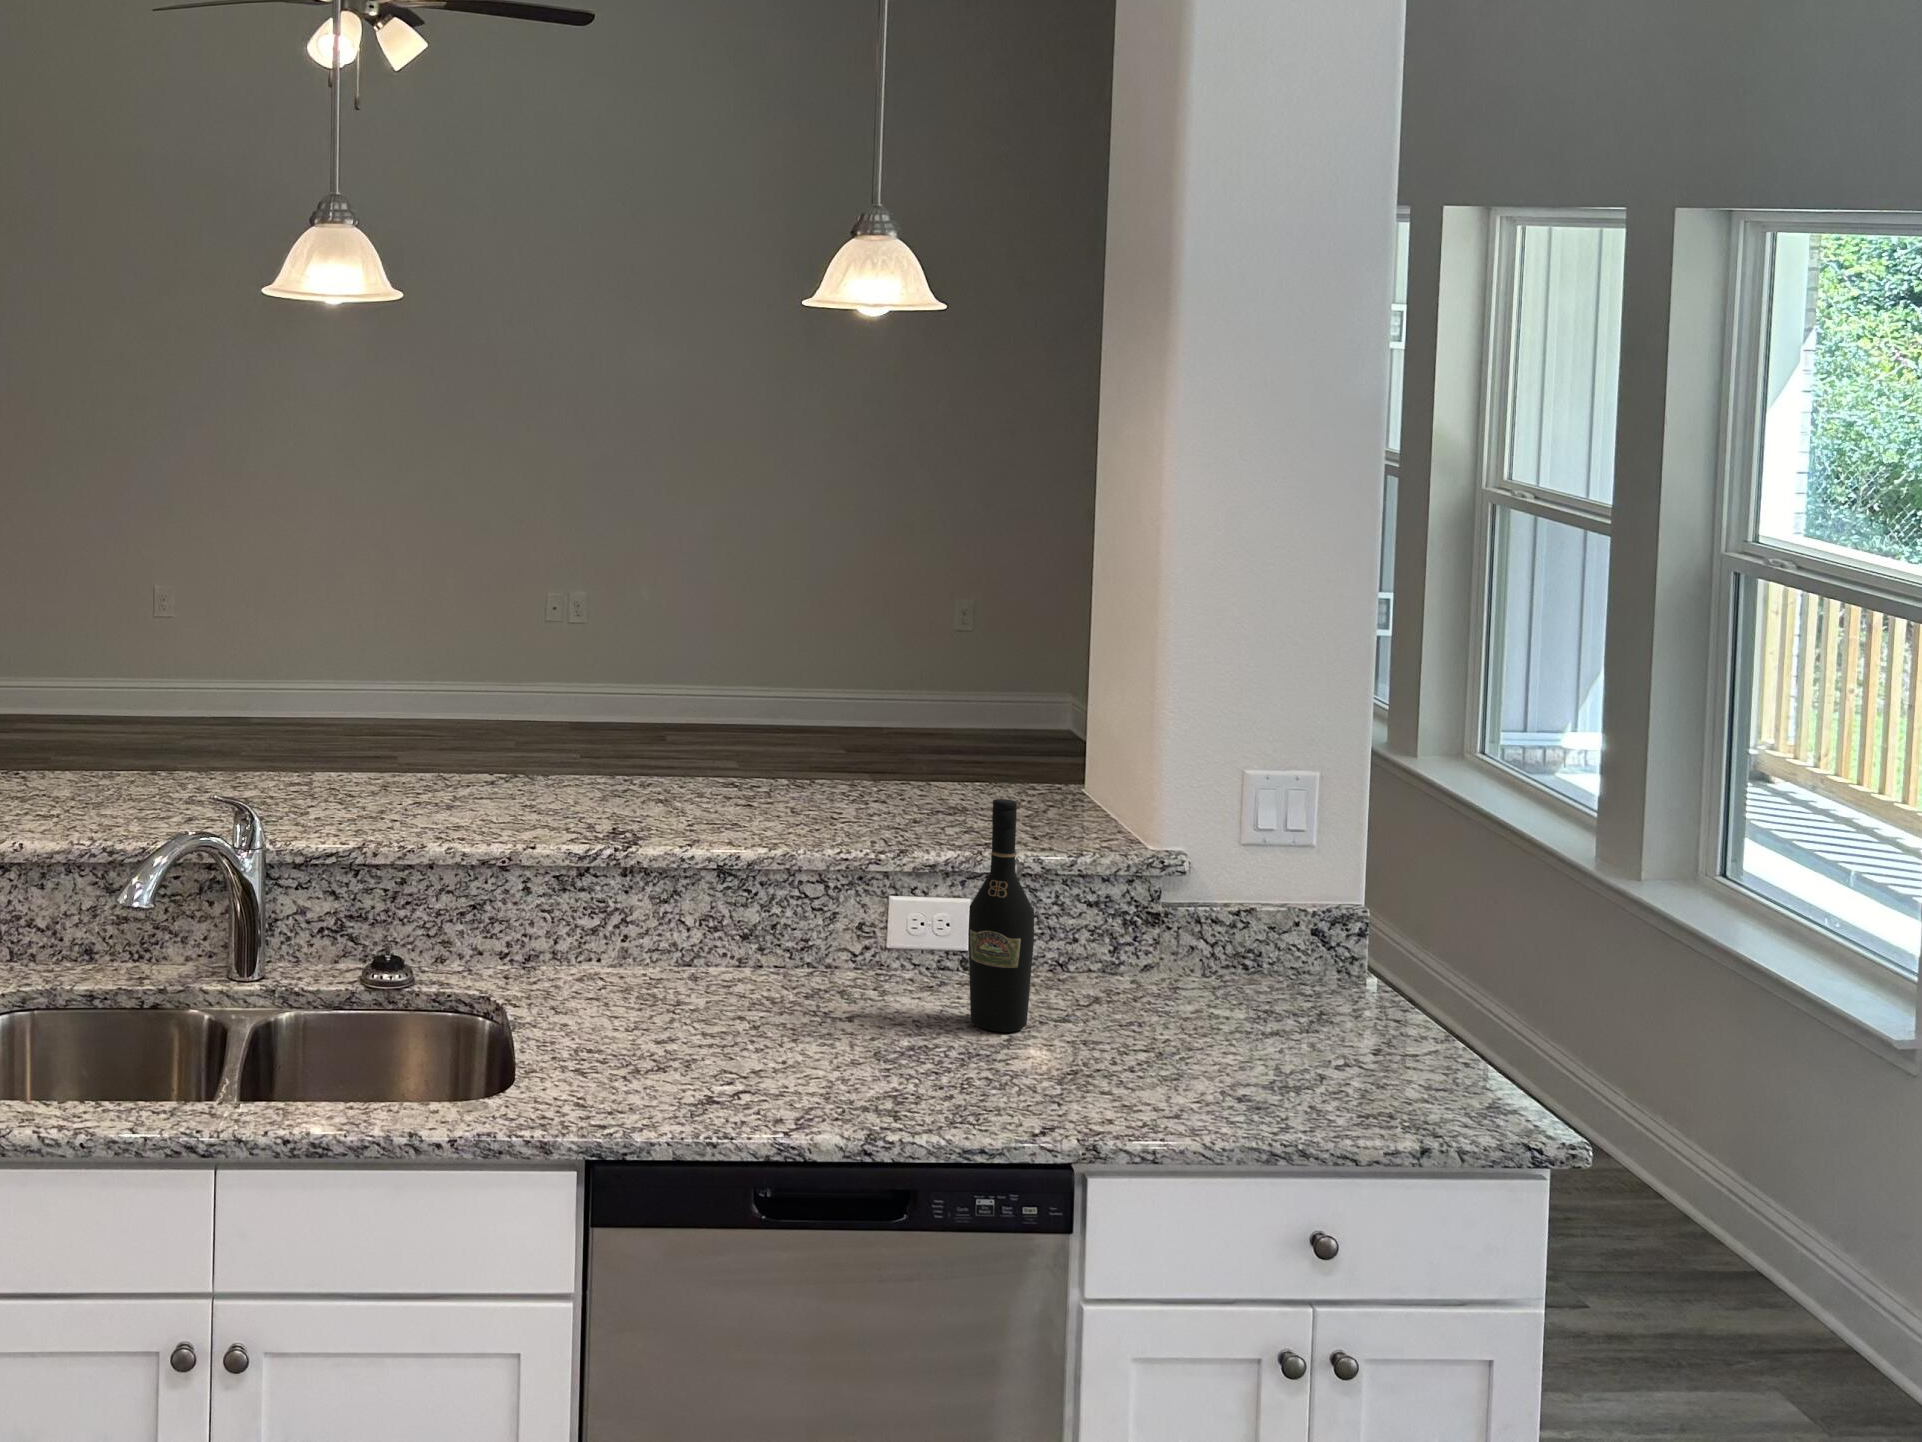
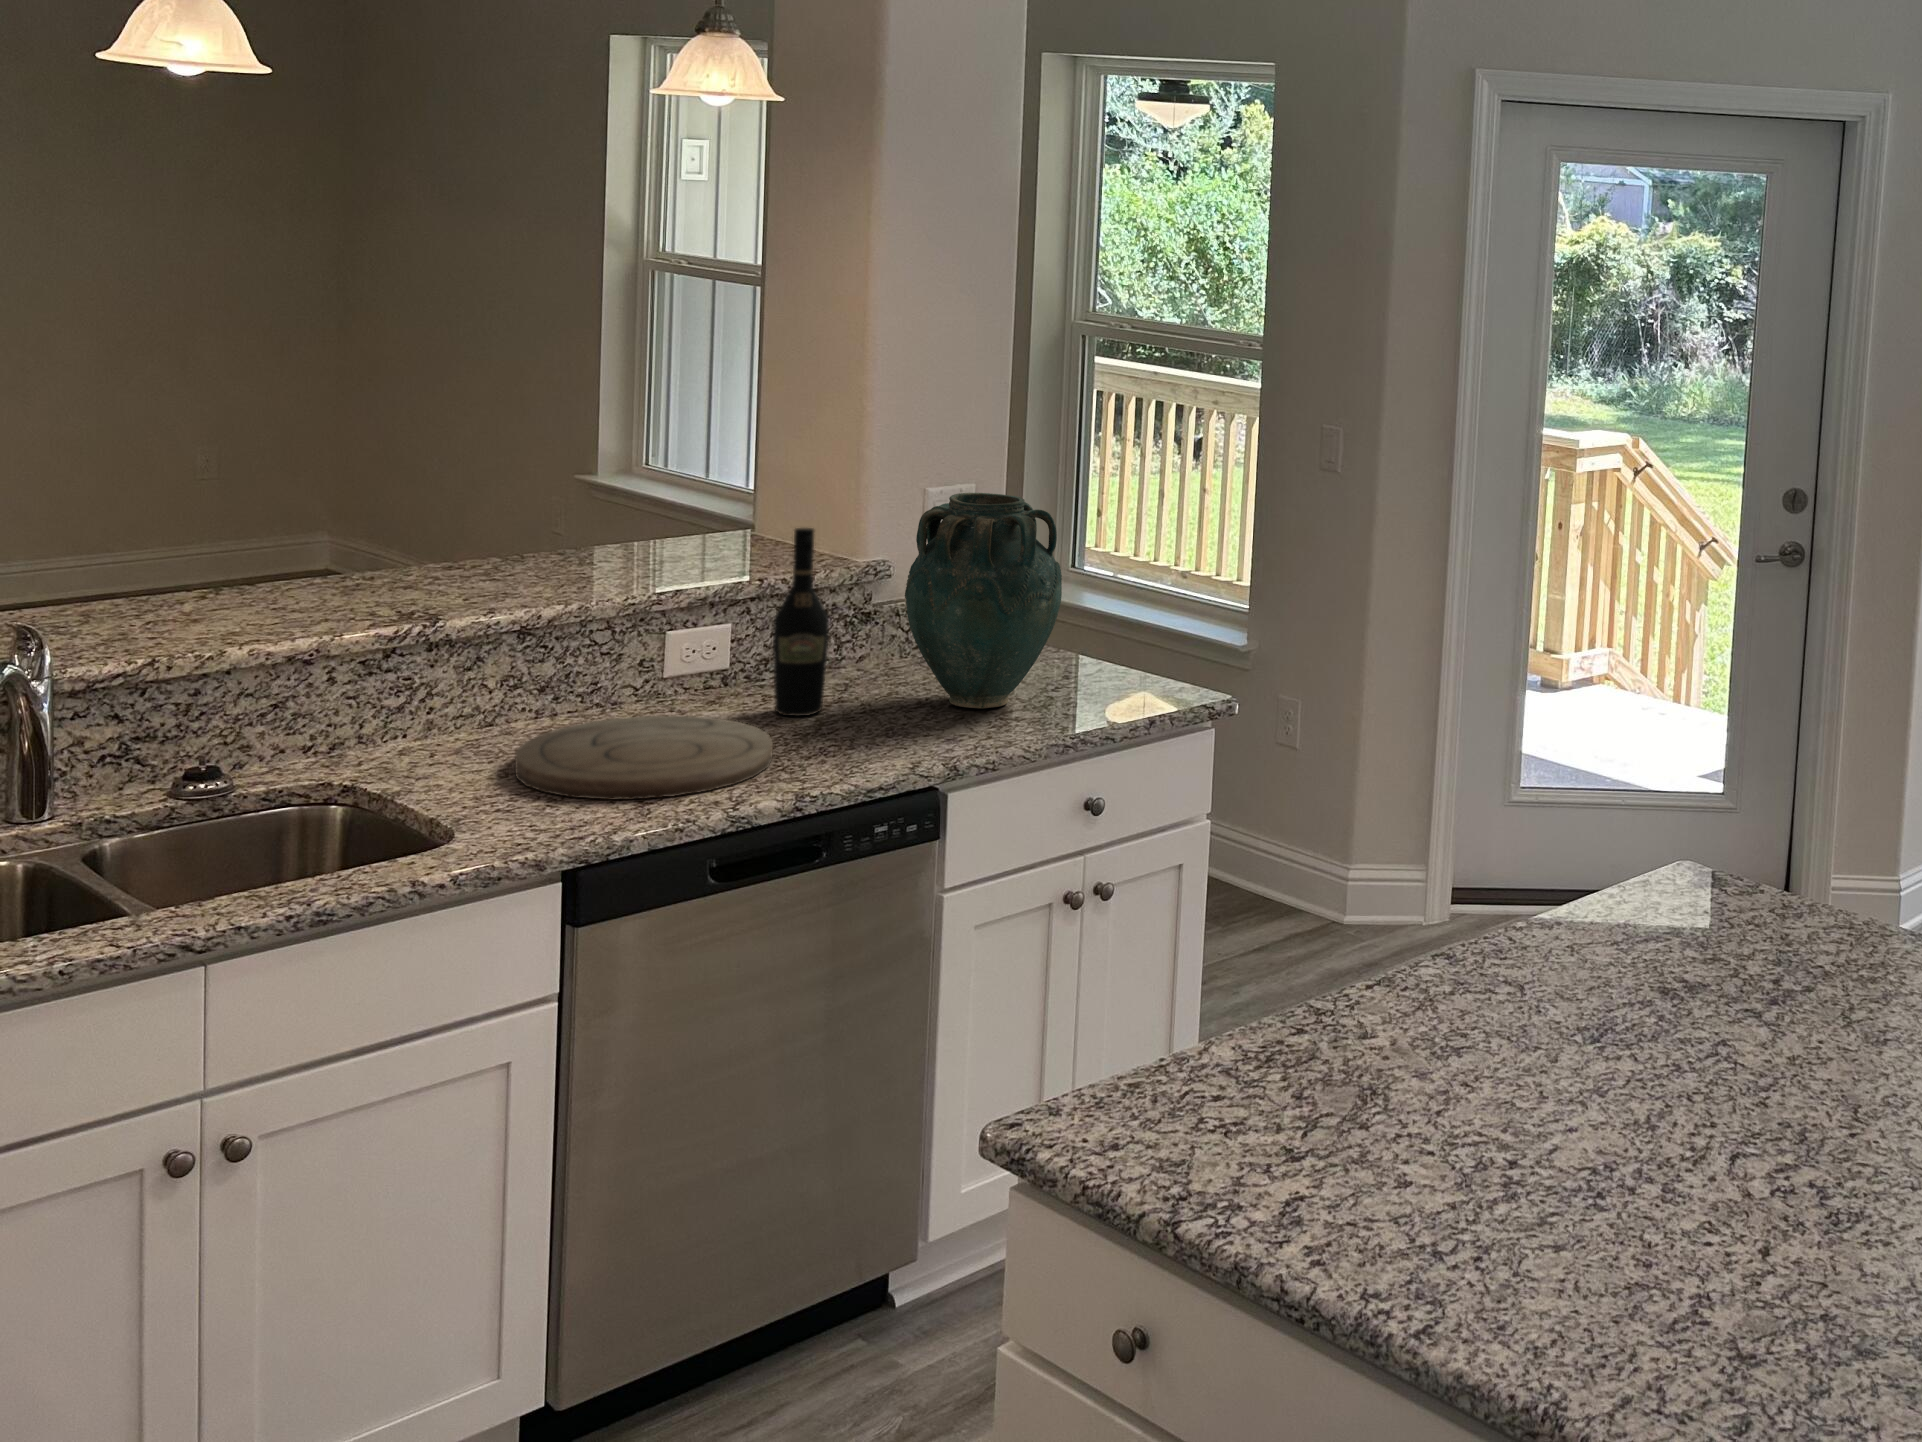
vase: none [1123,783,1333,1077] -> present [905,493,1062,709]
cutting board: none [628,987,902,1105] -> present [515,716,773,800]

